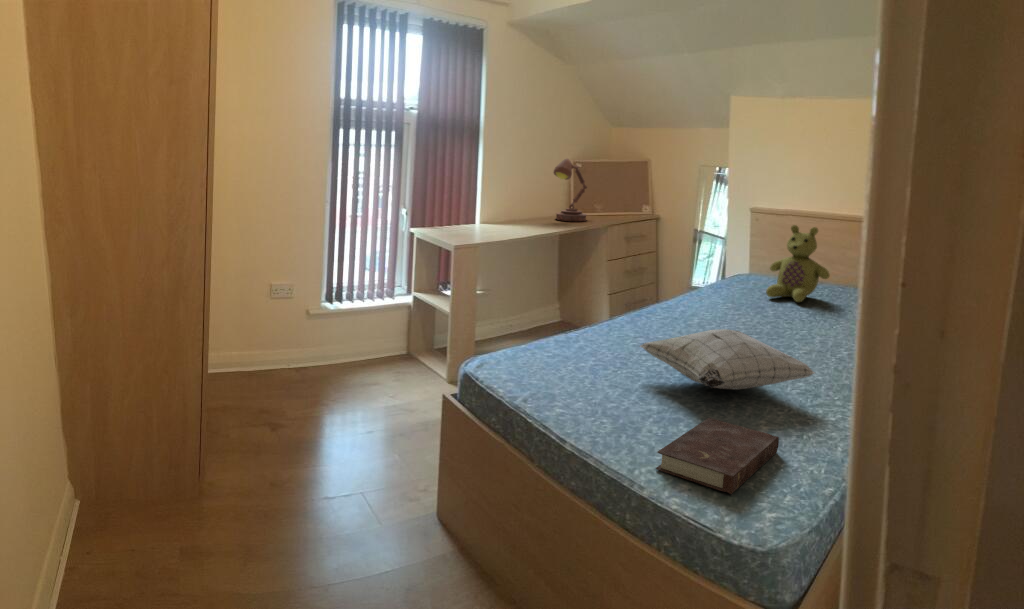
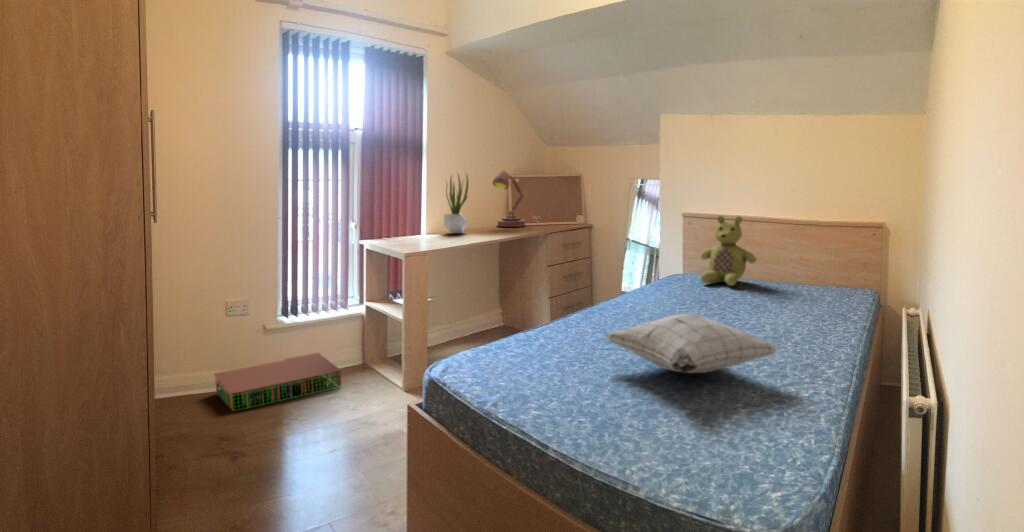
potted plant: none [498,159,527,225] -> present [444,175,468,233]
storage bin: none [259,340,383,392] -> present [215,353,341,411]
book: present [656,418,779,494] -> none [648,404,764,487]

